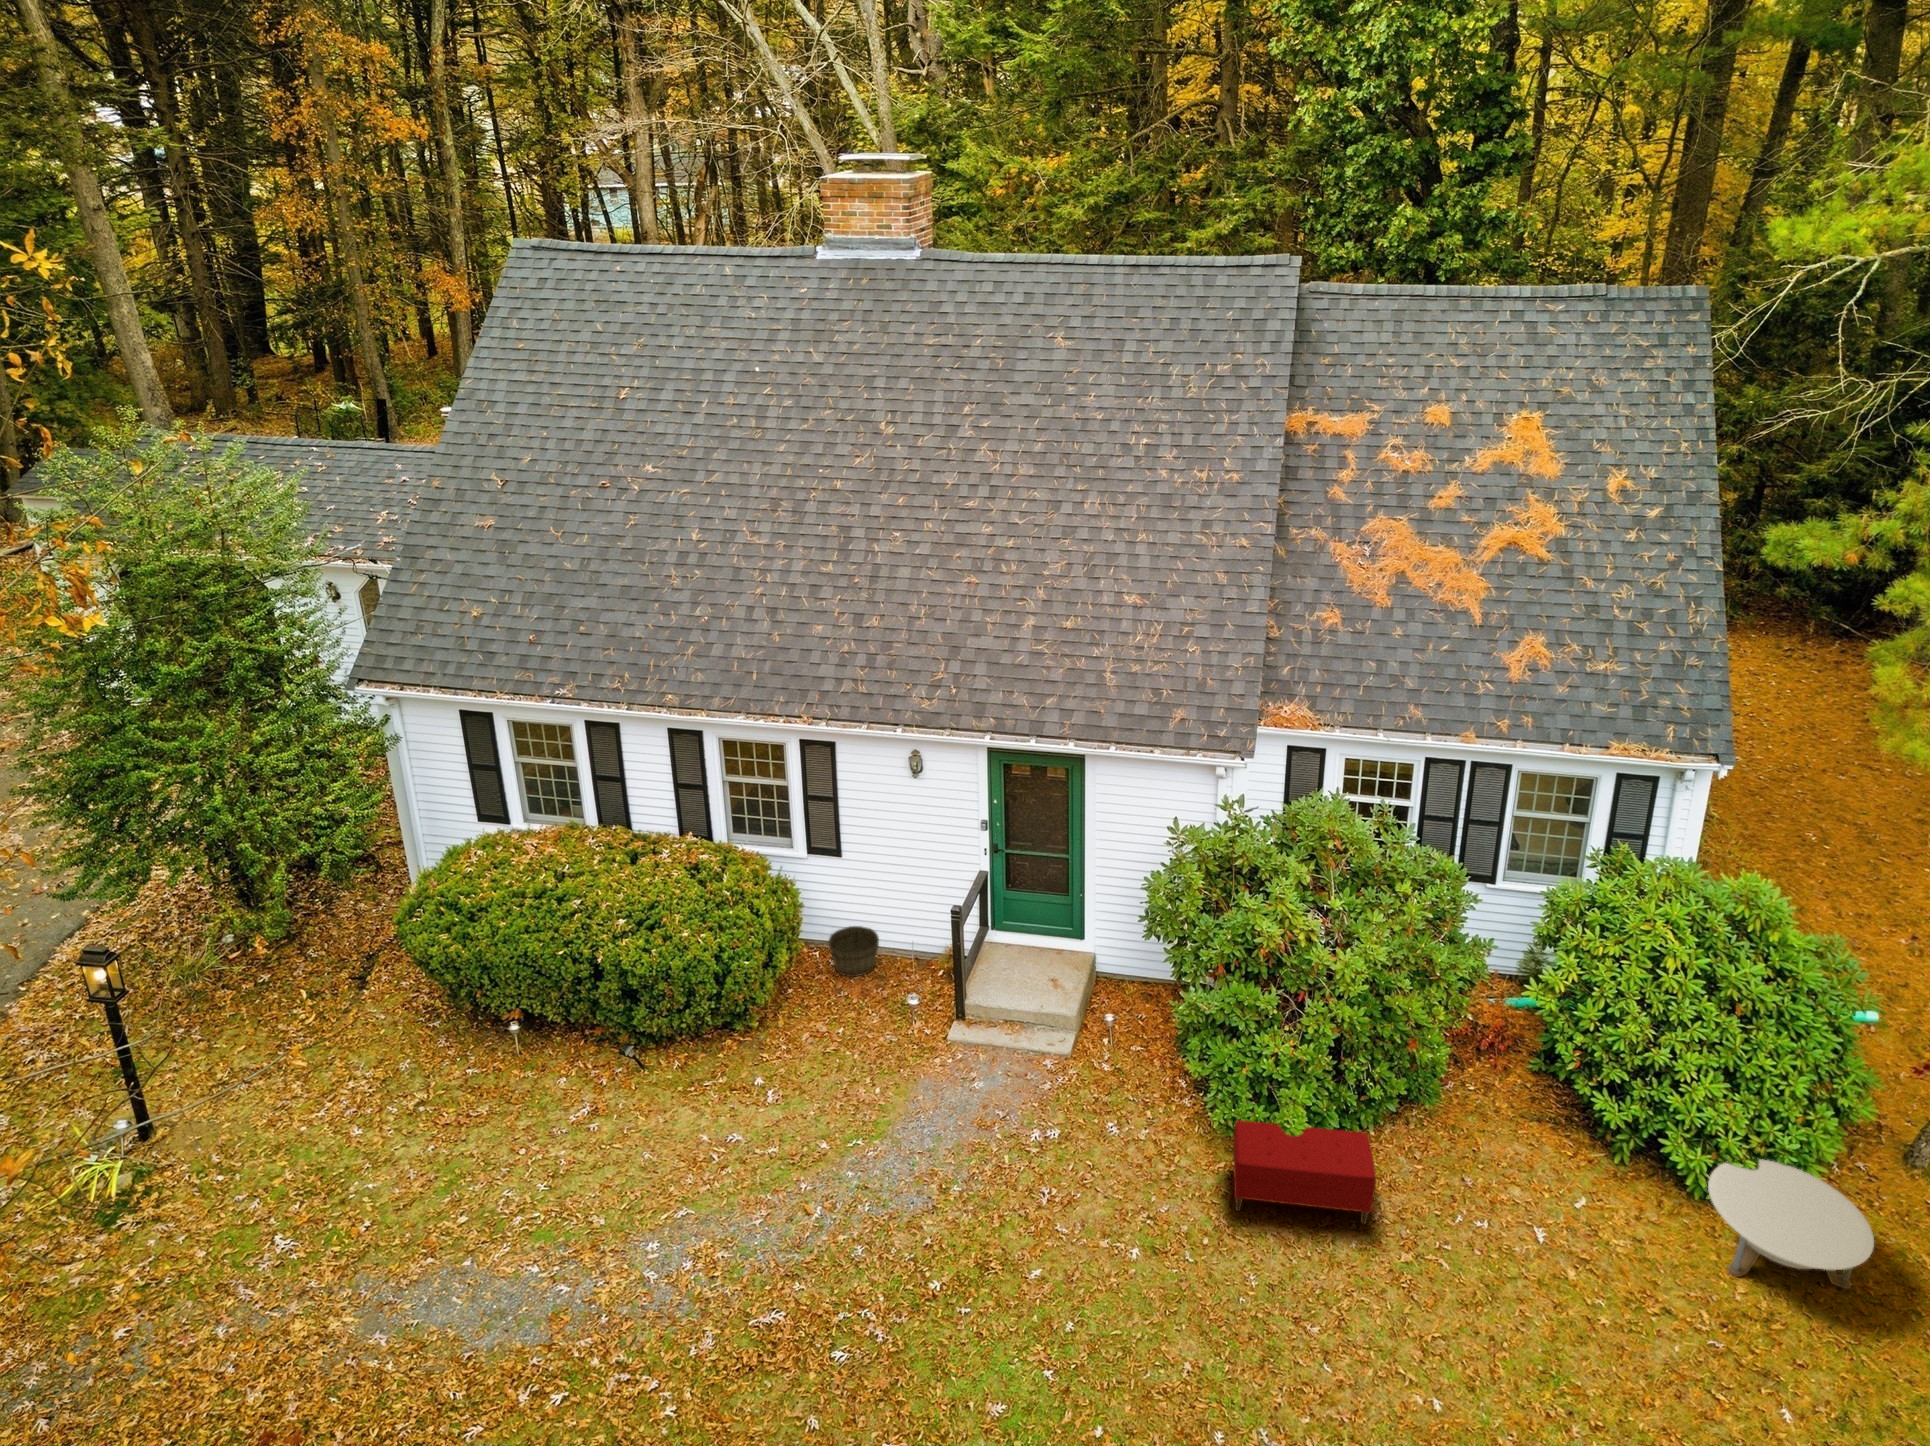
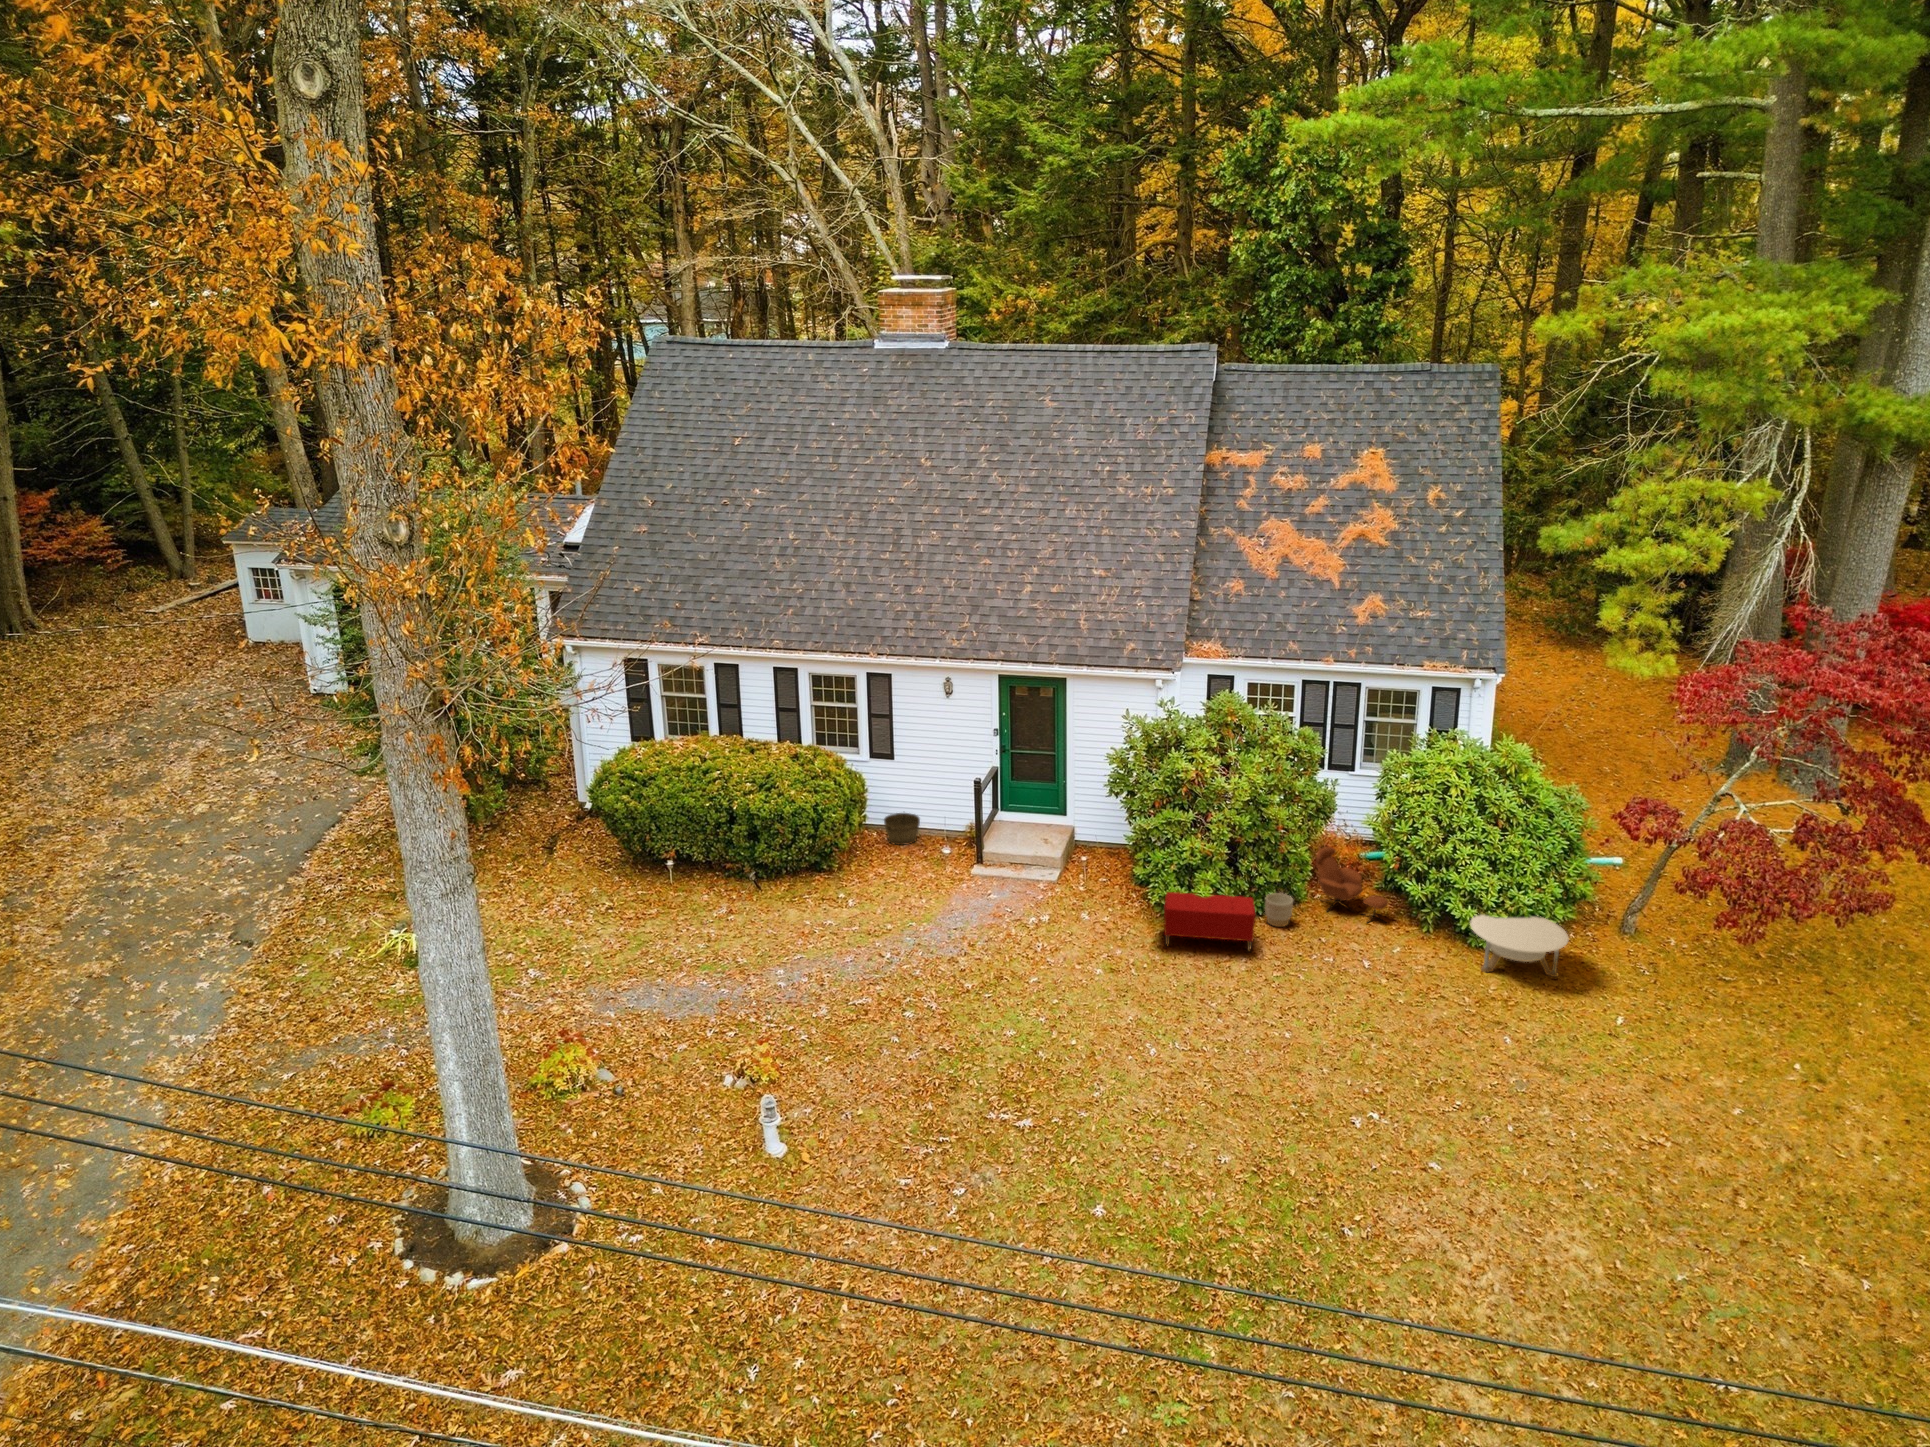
lounge chair: none [1453,1026,1563,1154] -> present [1316,847,1388,923]
planter: none [1380,1107,1424,1162] -> present [1265,893,1293,927]

